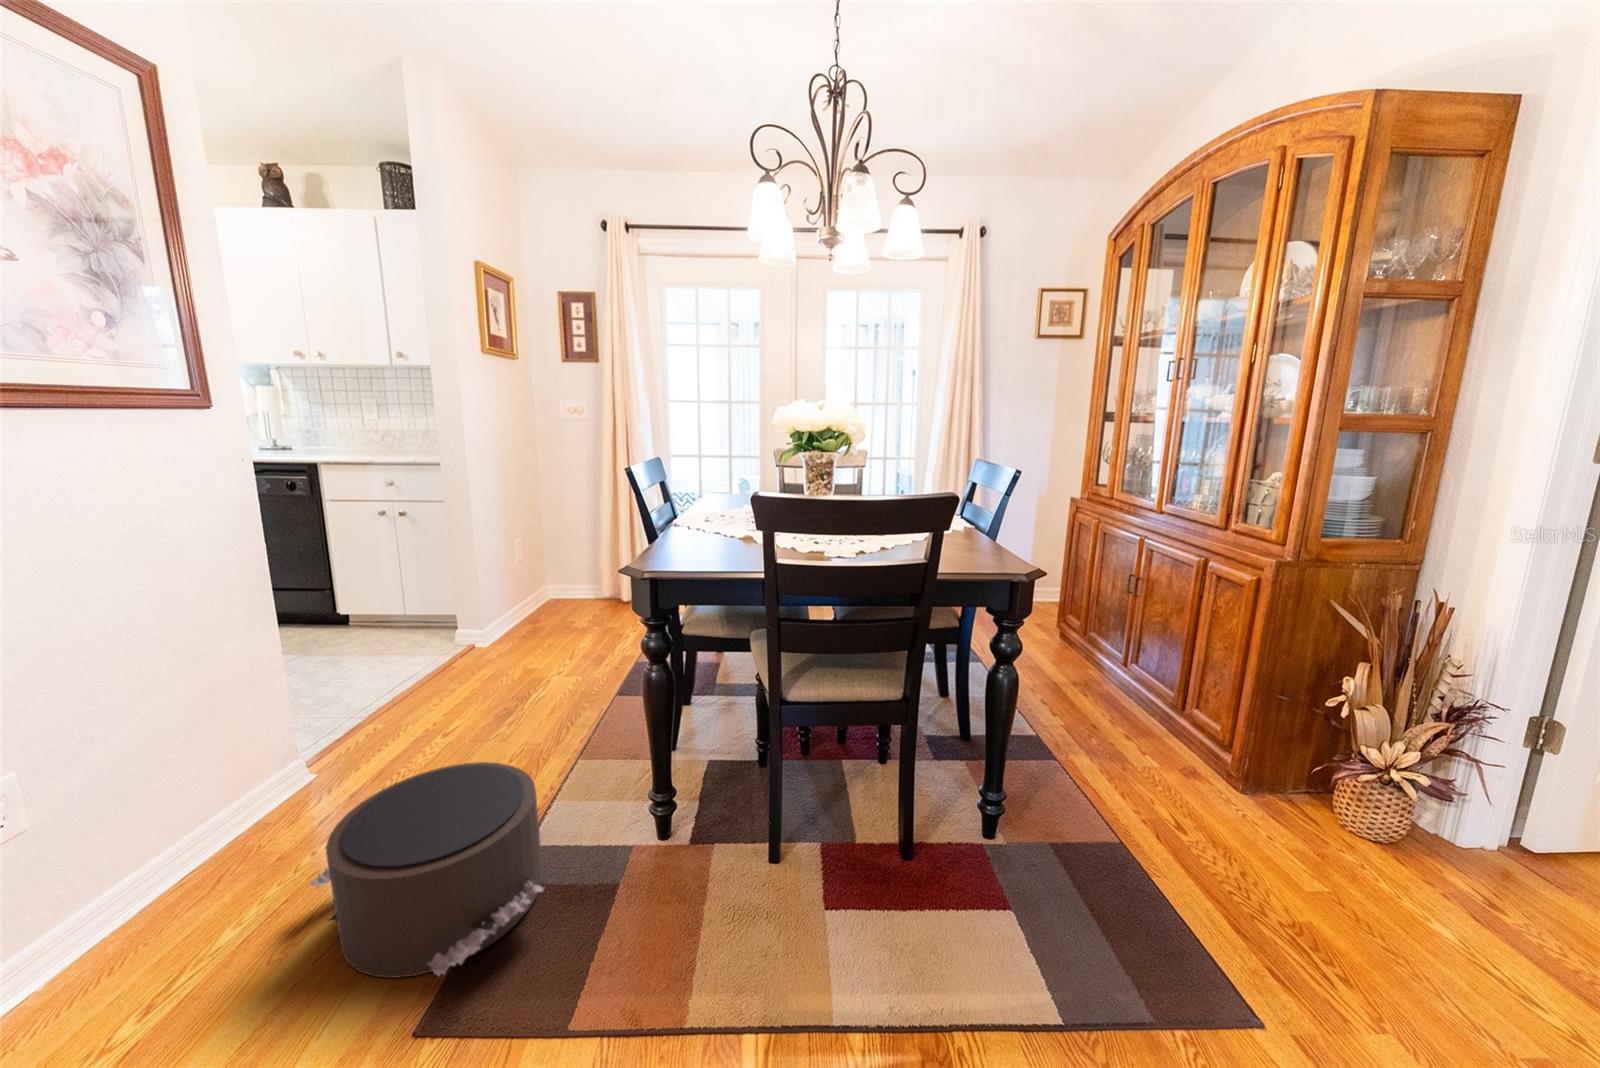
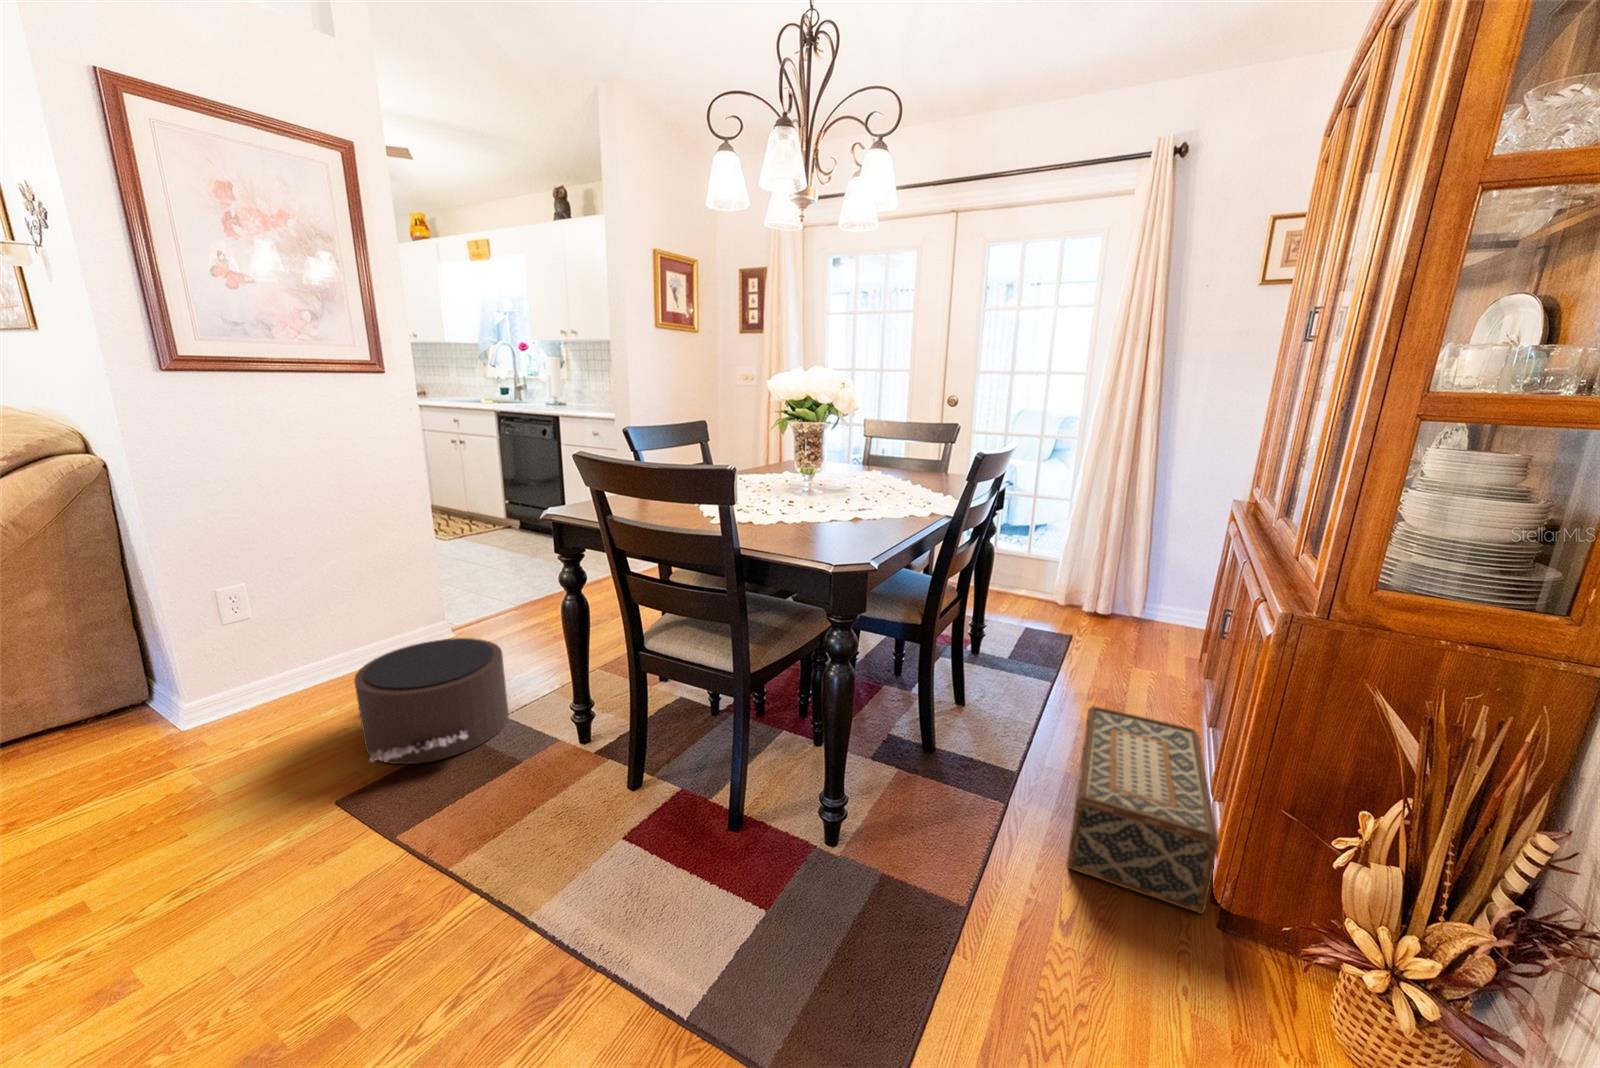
woven basket: none [1051,660,1217,781] -> present [1067,706,1219,914]

